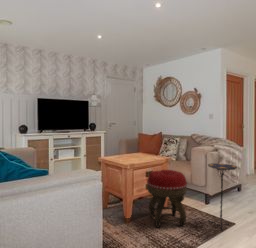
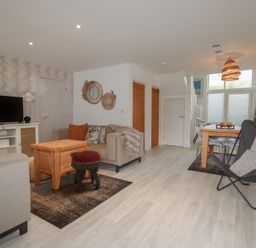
side table: present [208,163,237,230] -> none [115,144,134,188]

